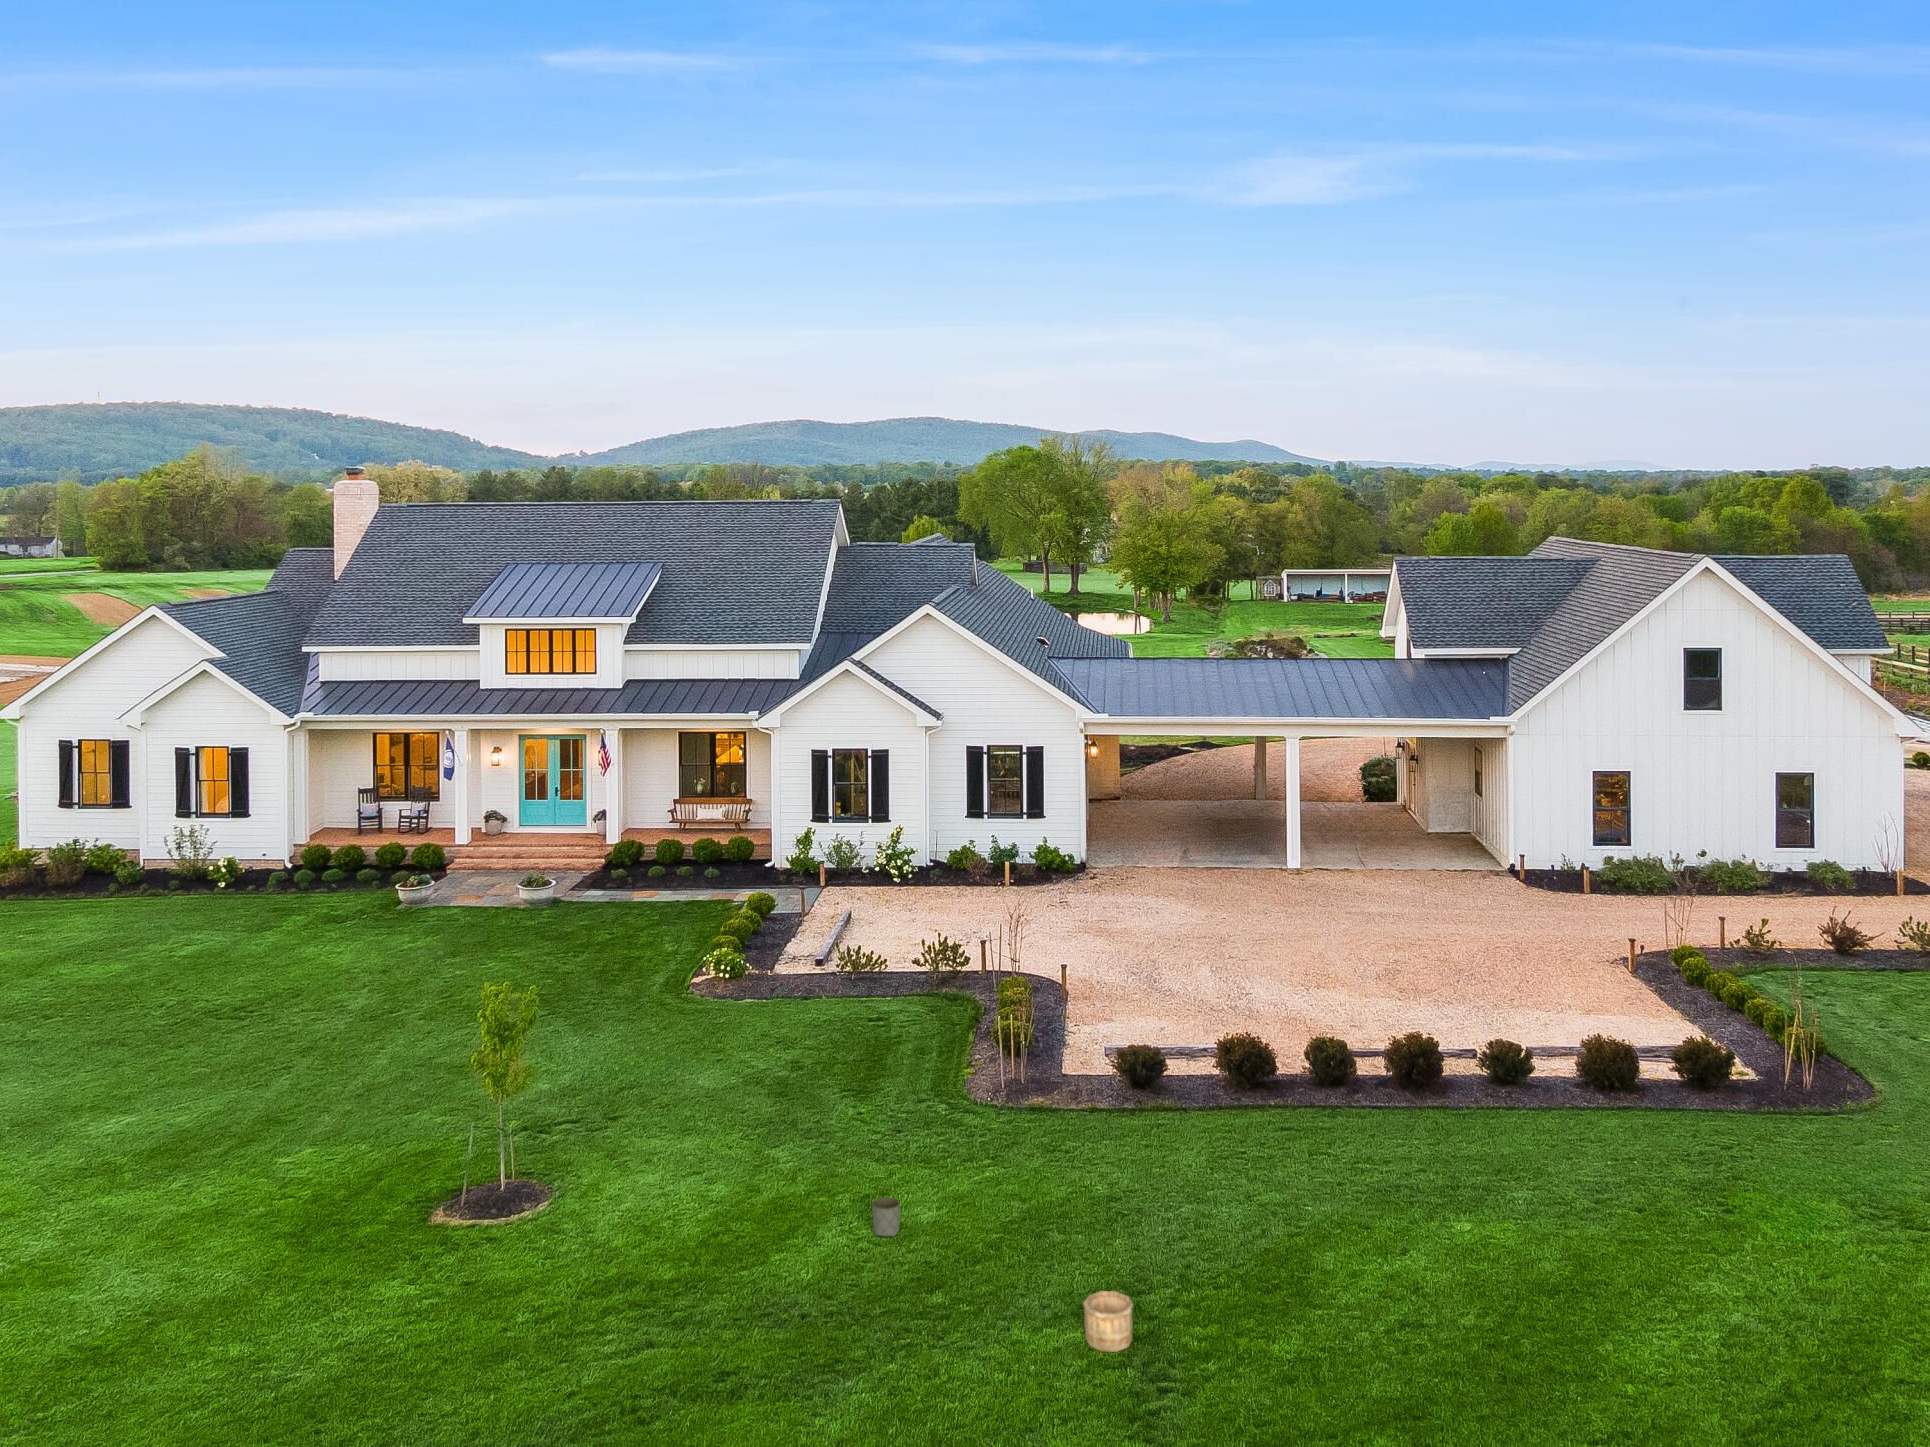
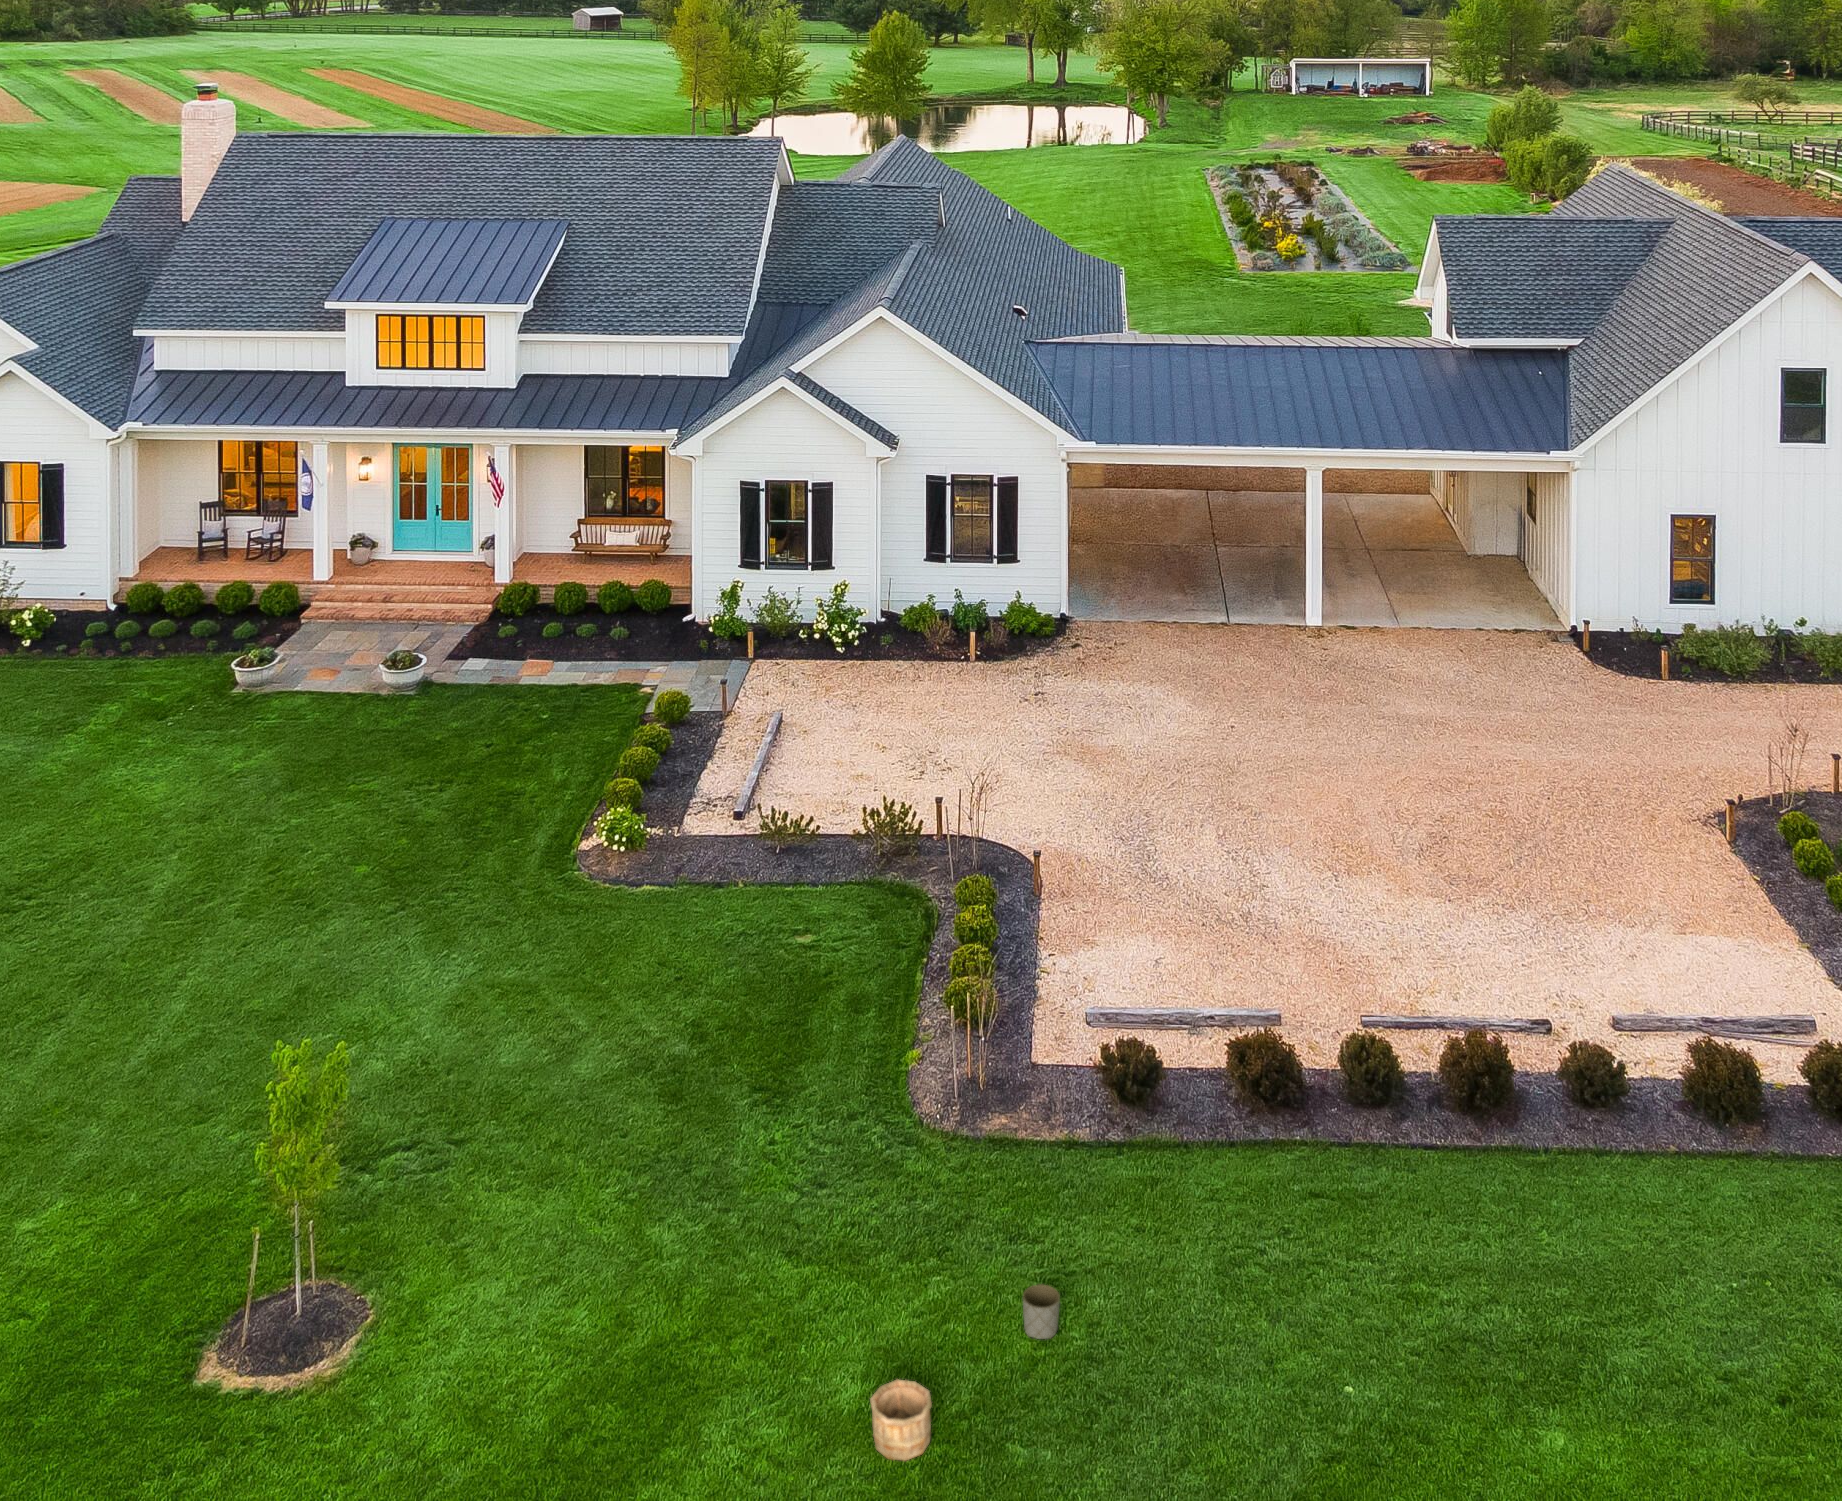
planter: present [872,1197,900,1236] -> present [1023,1284,1060,1339]

